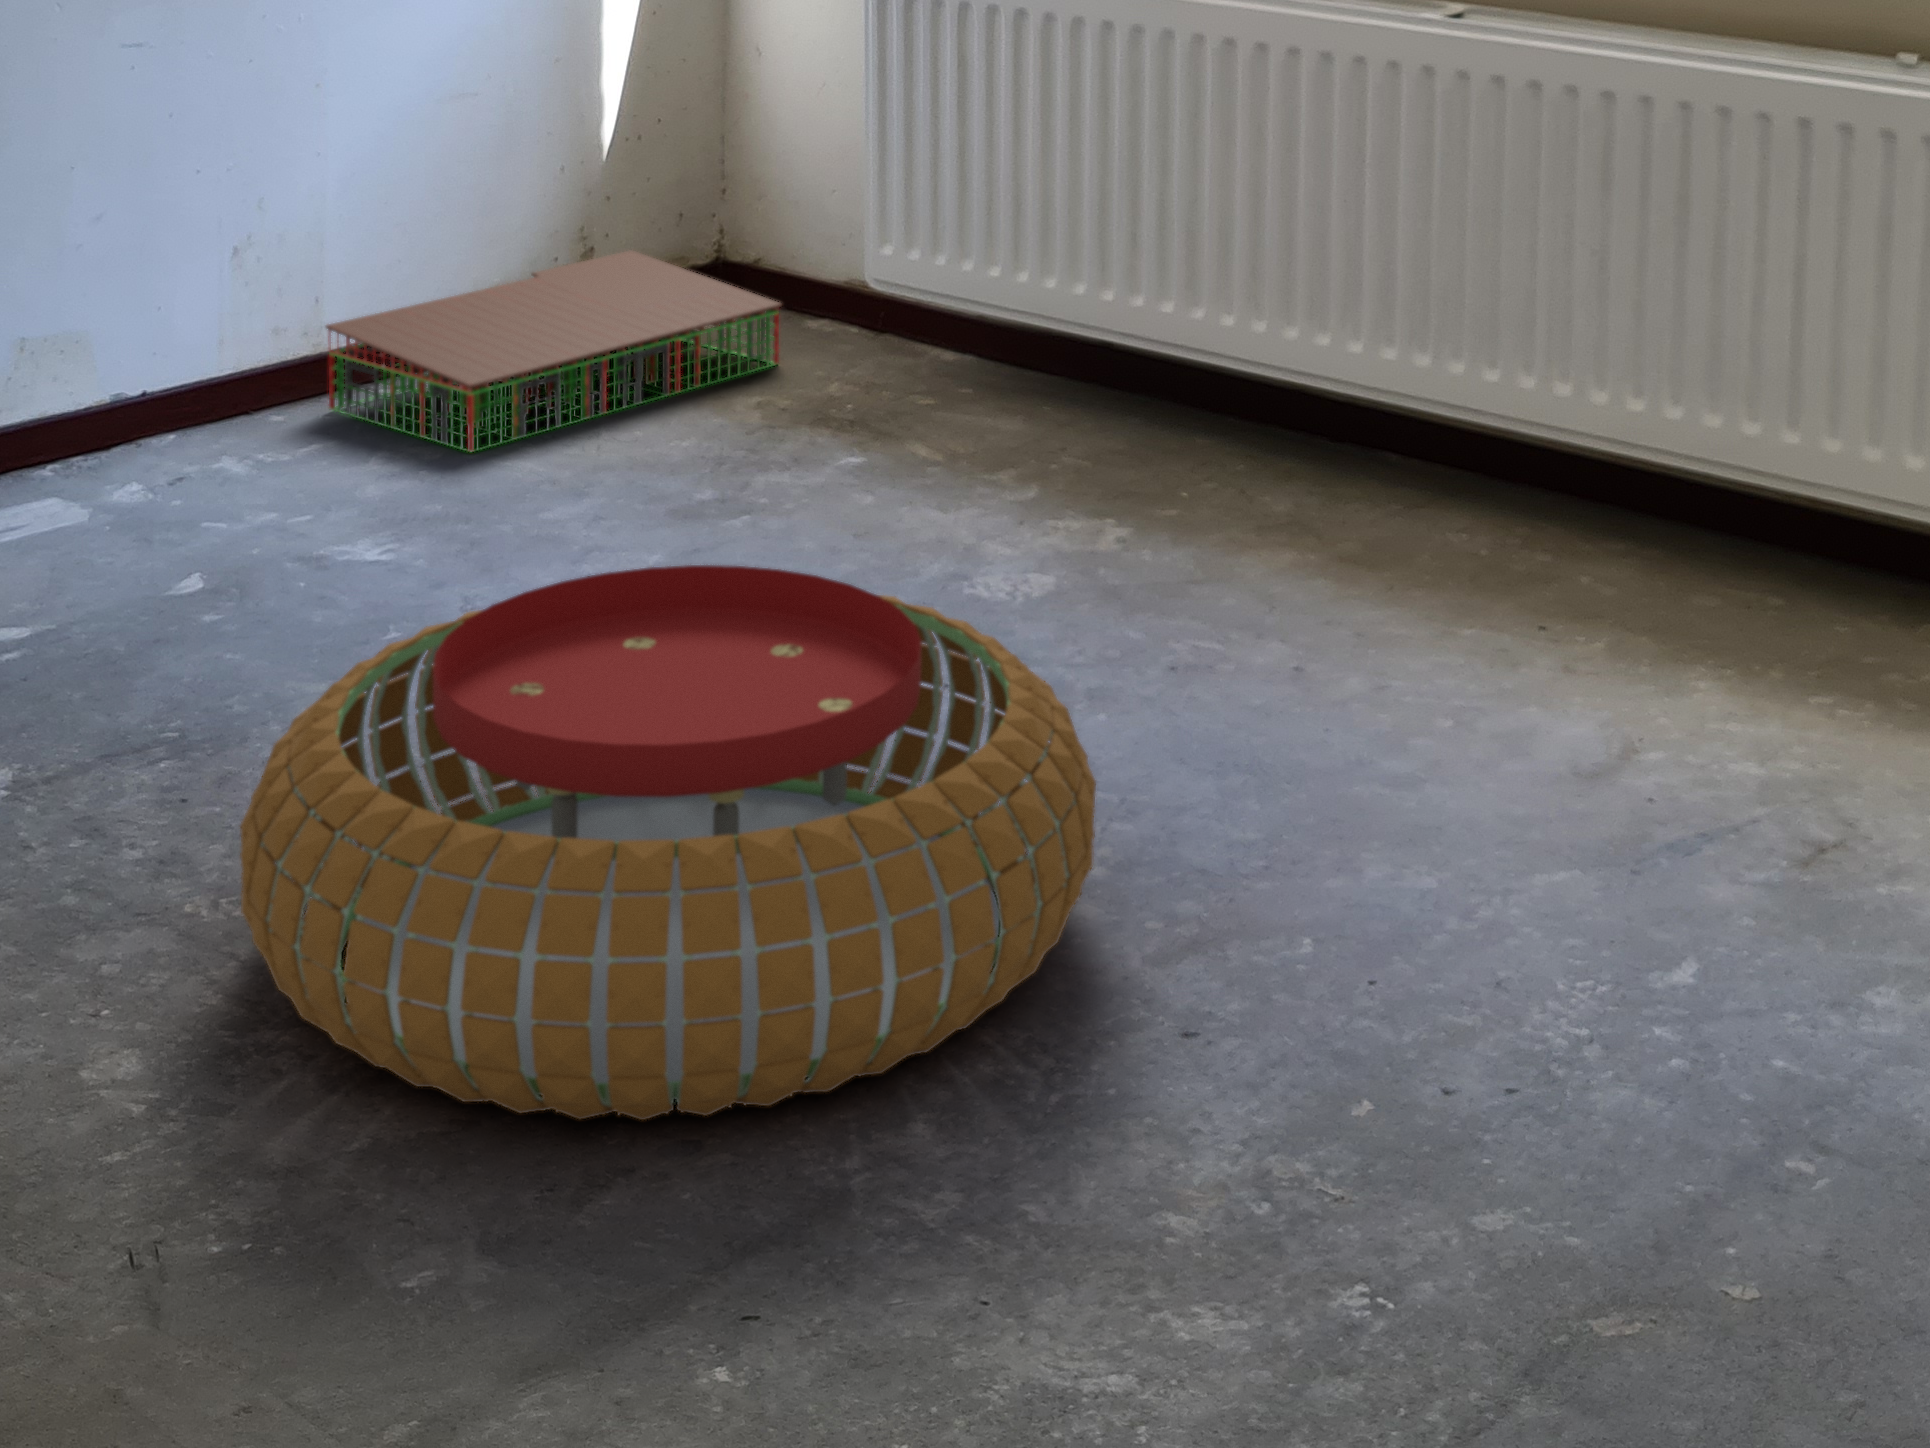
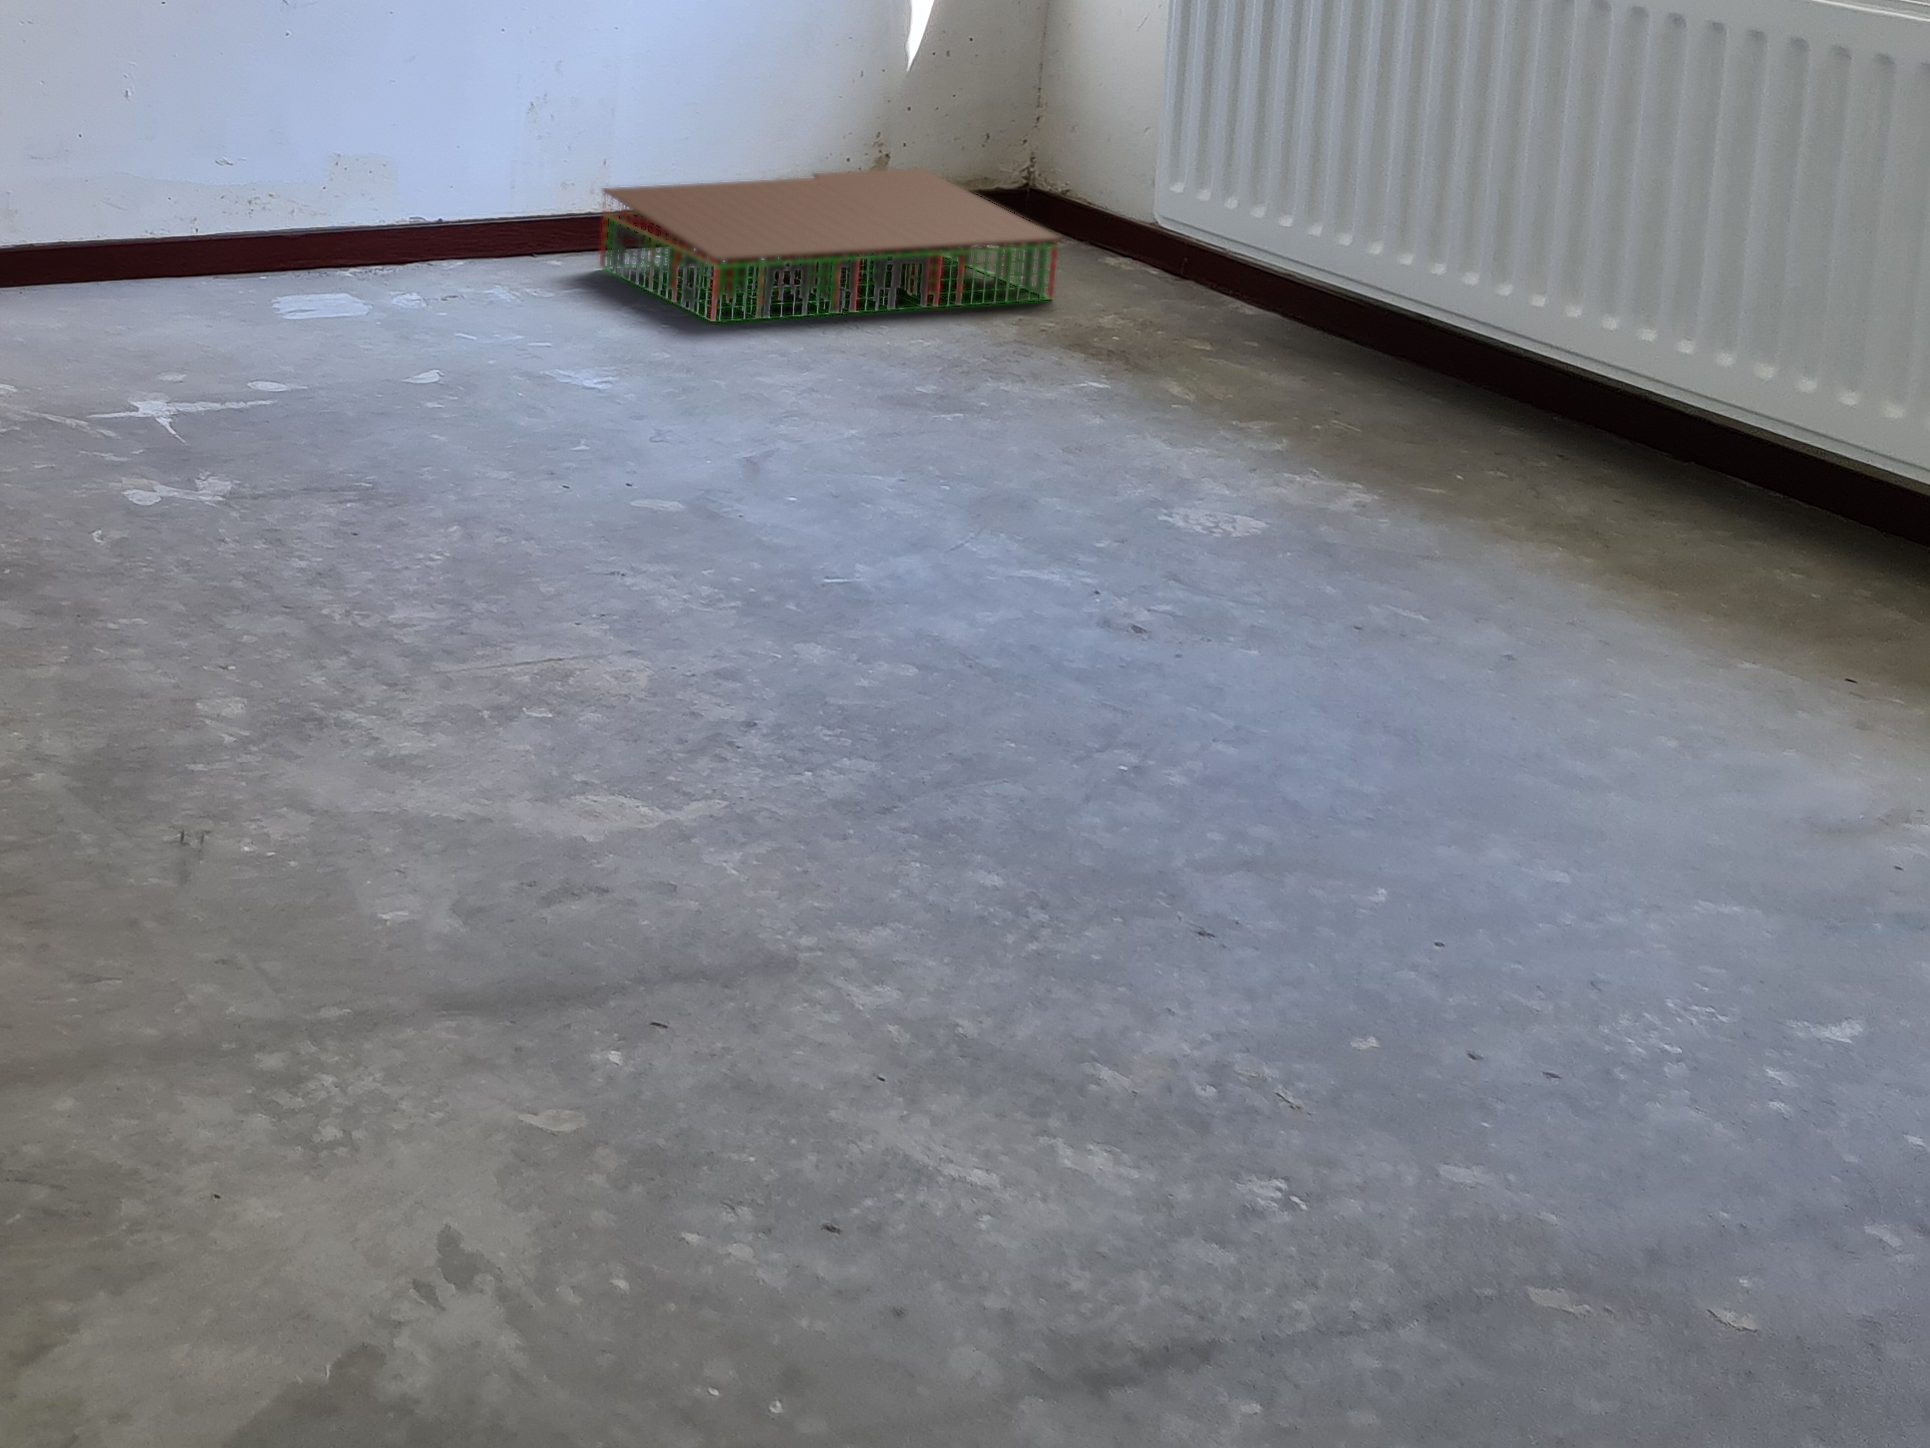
pouf: present [240,565,1096,1120] -> none [354,395,1163,876]

